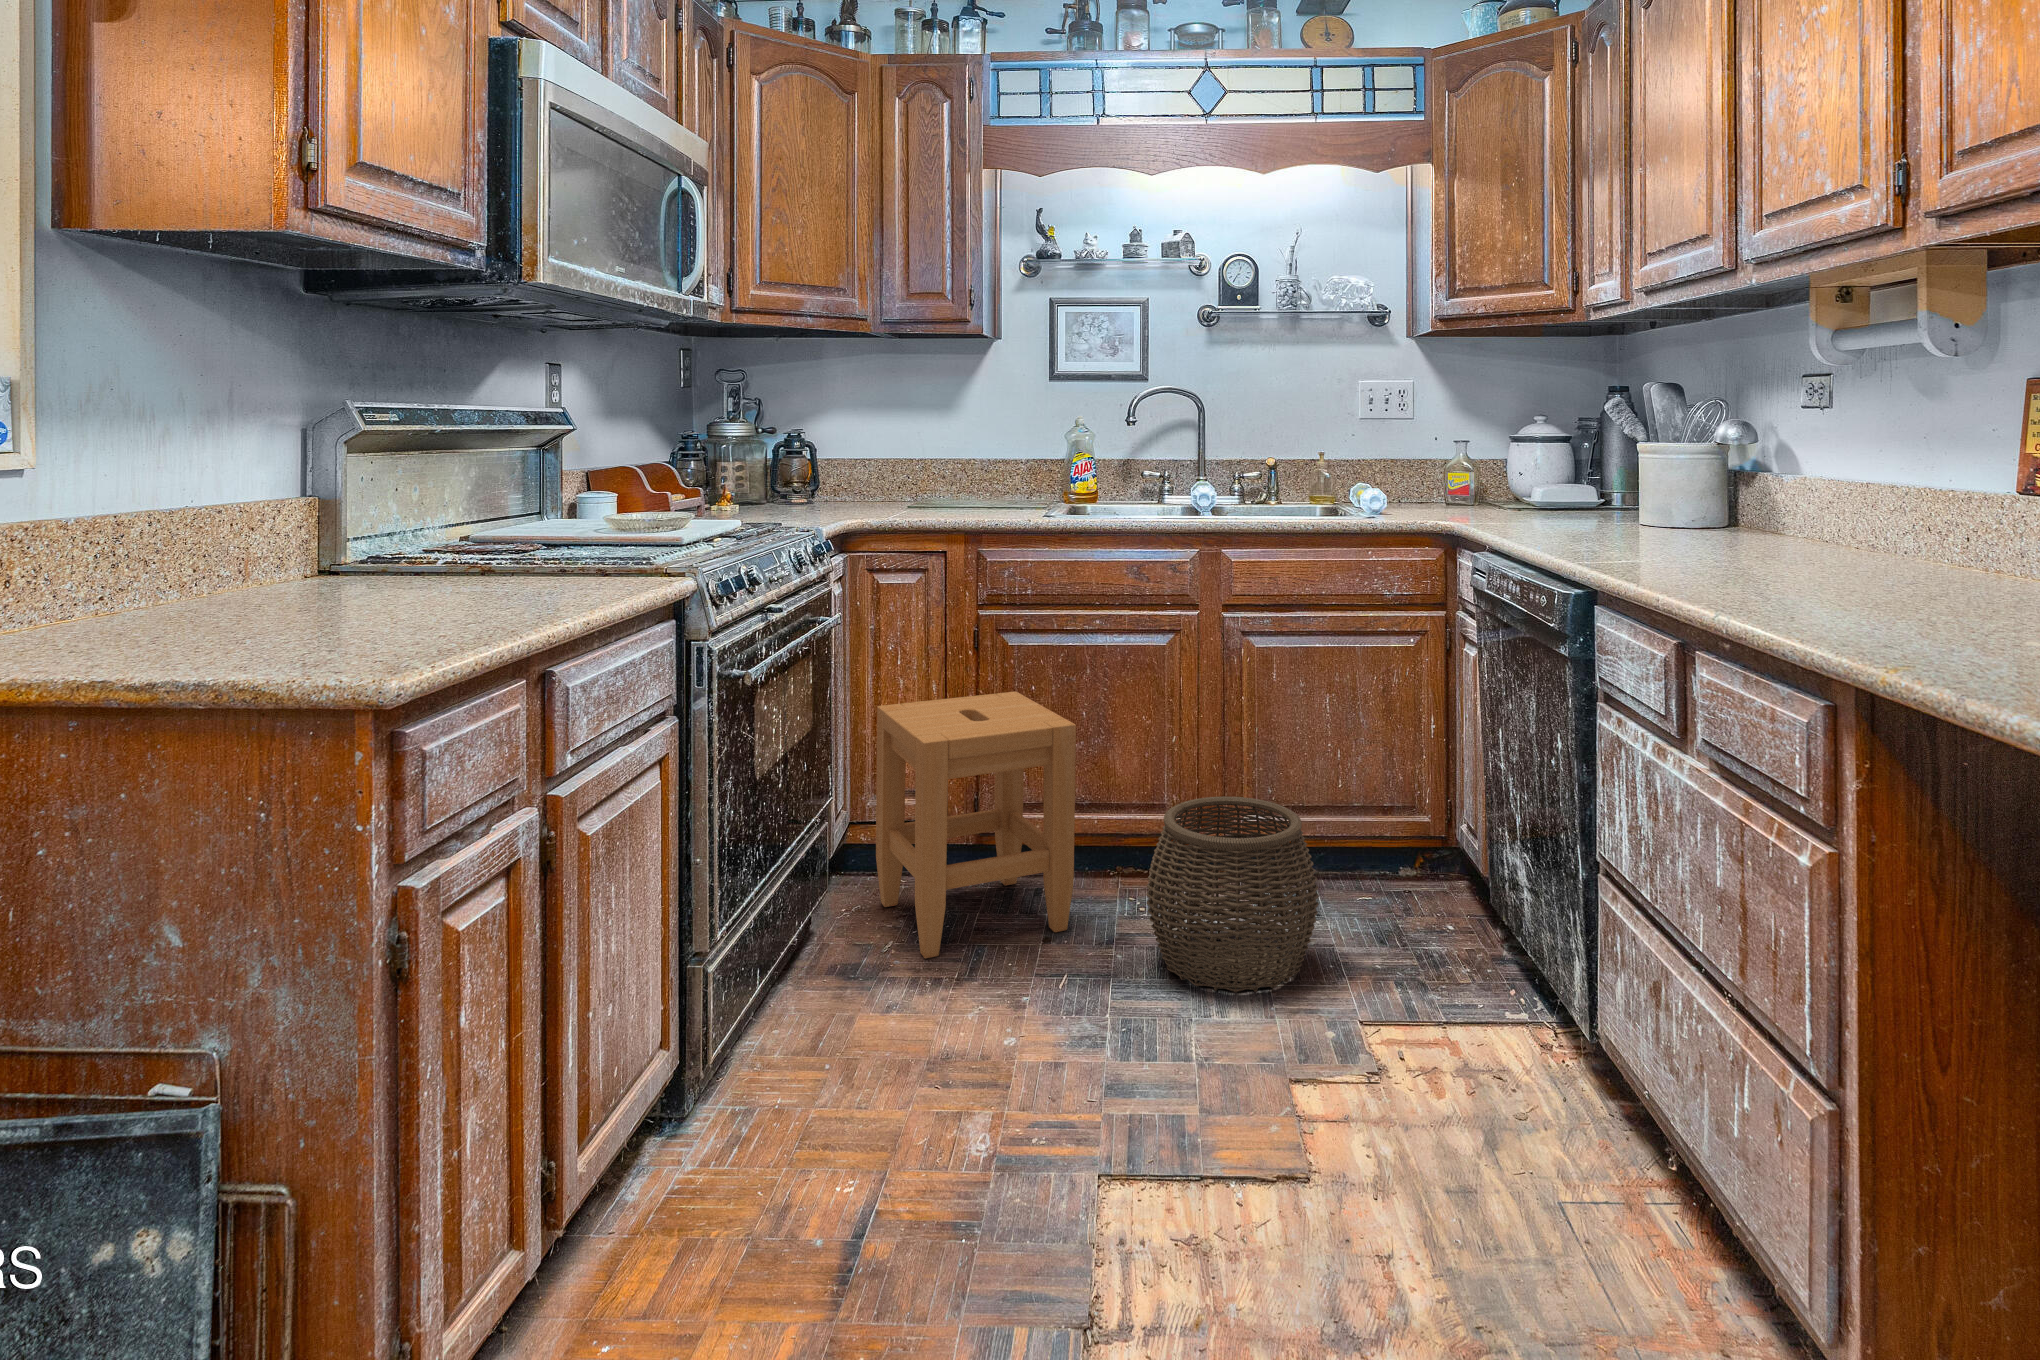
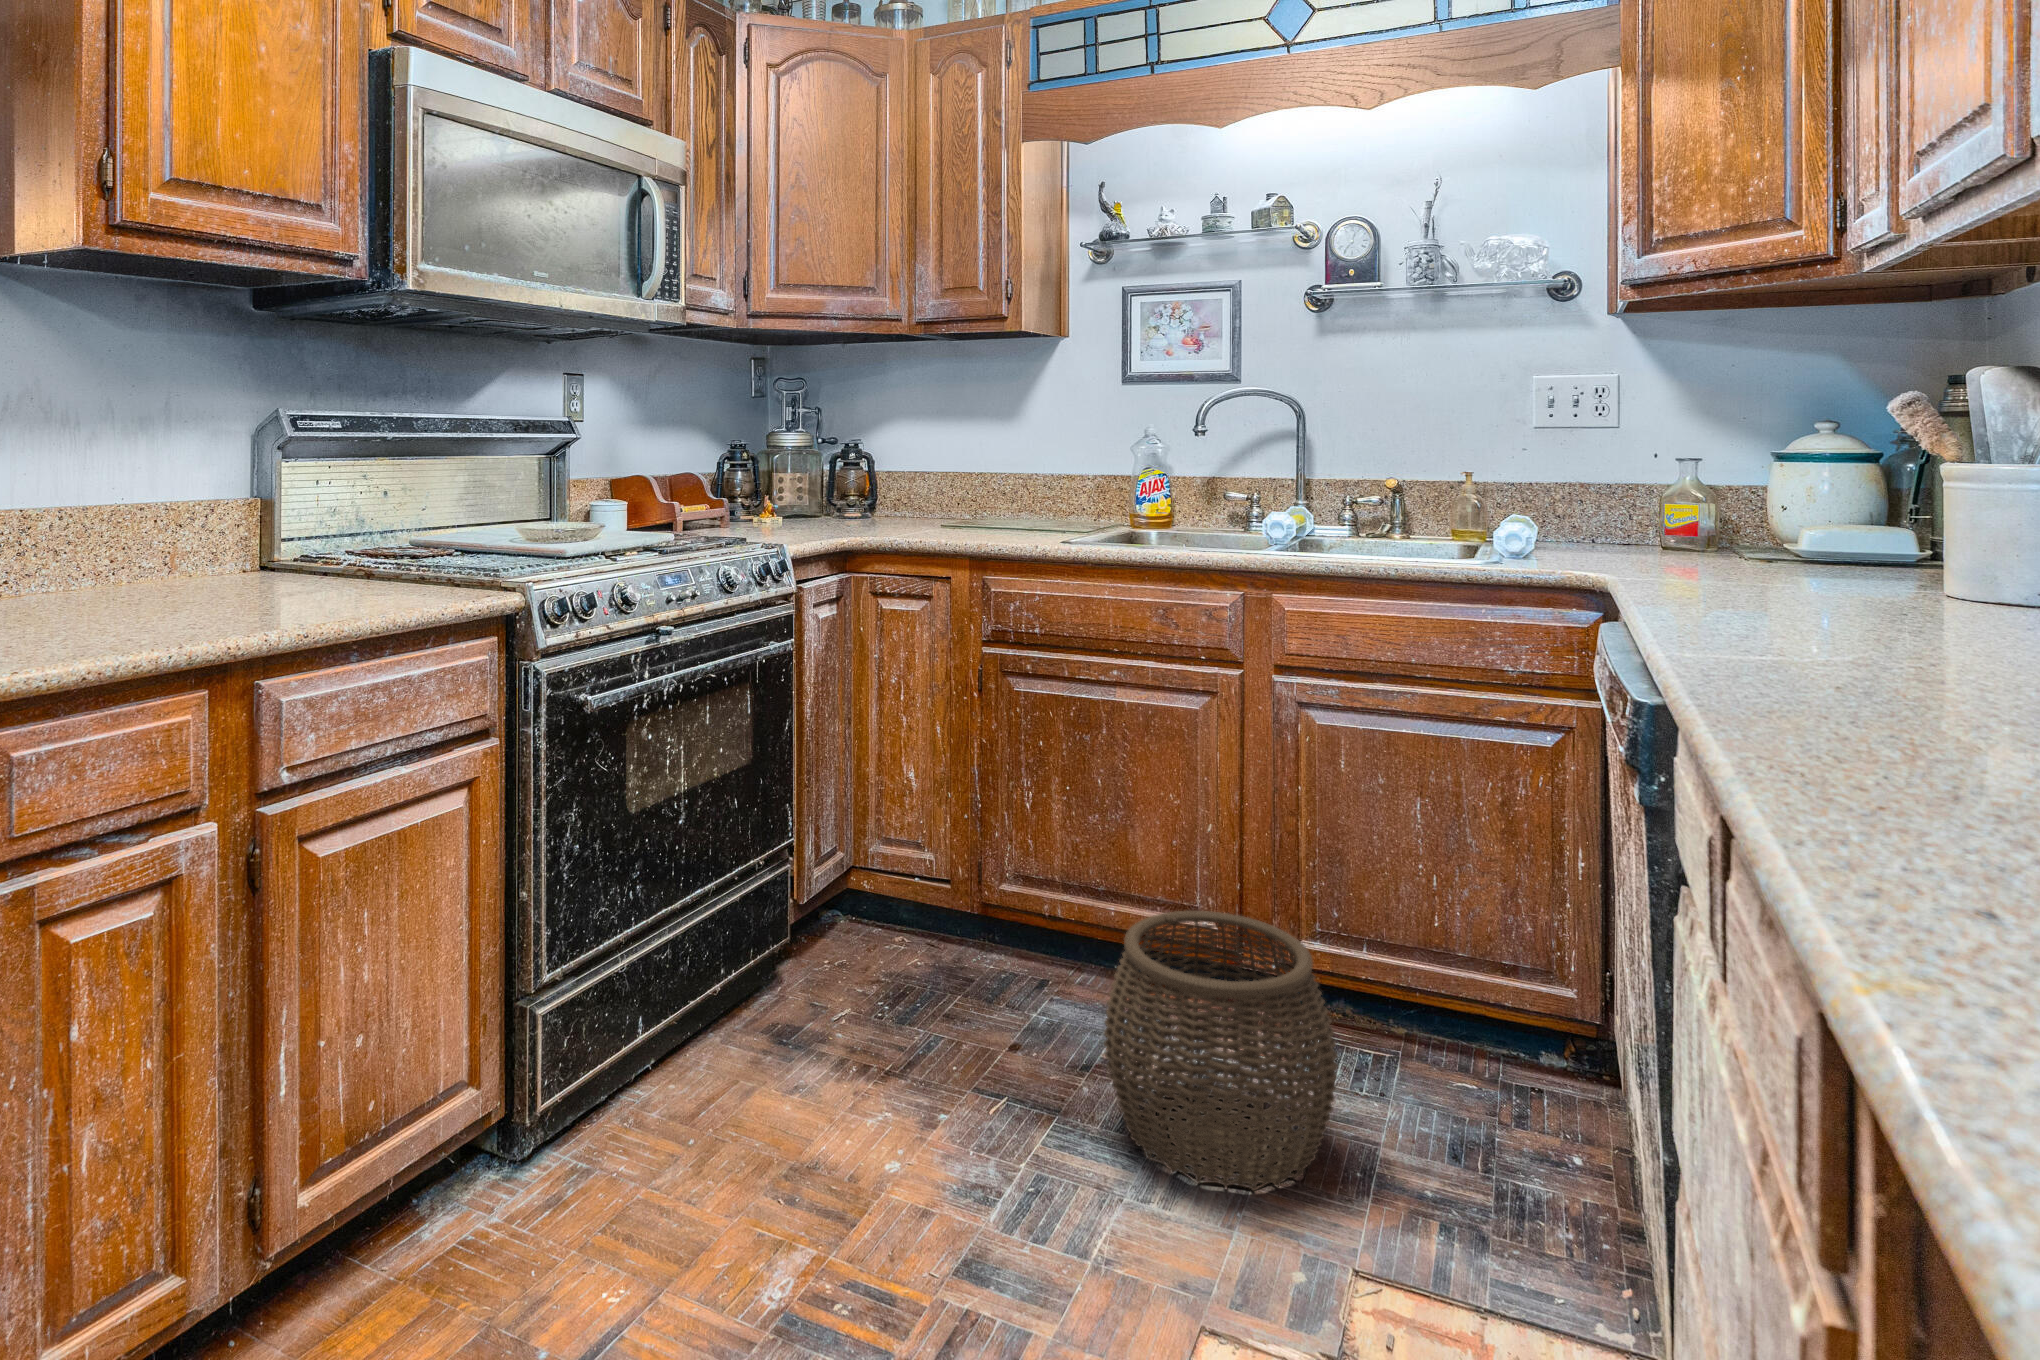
stool: present [876,691,1076,959] -> none [855,742,1048,1042]

